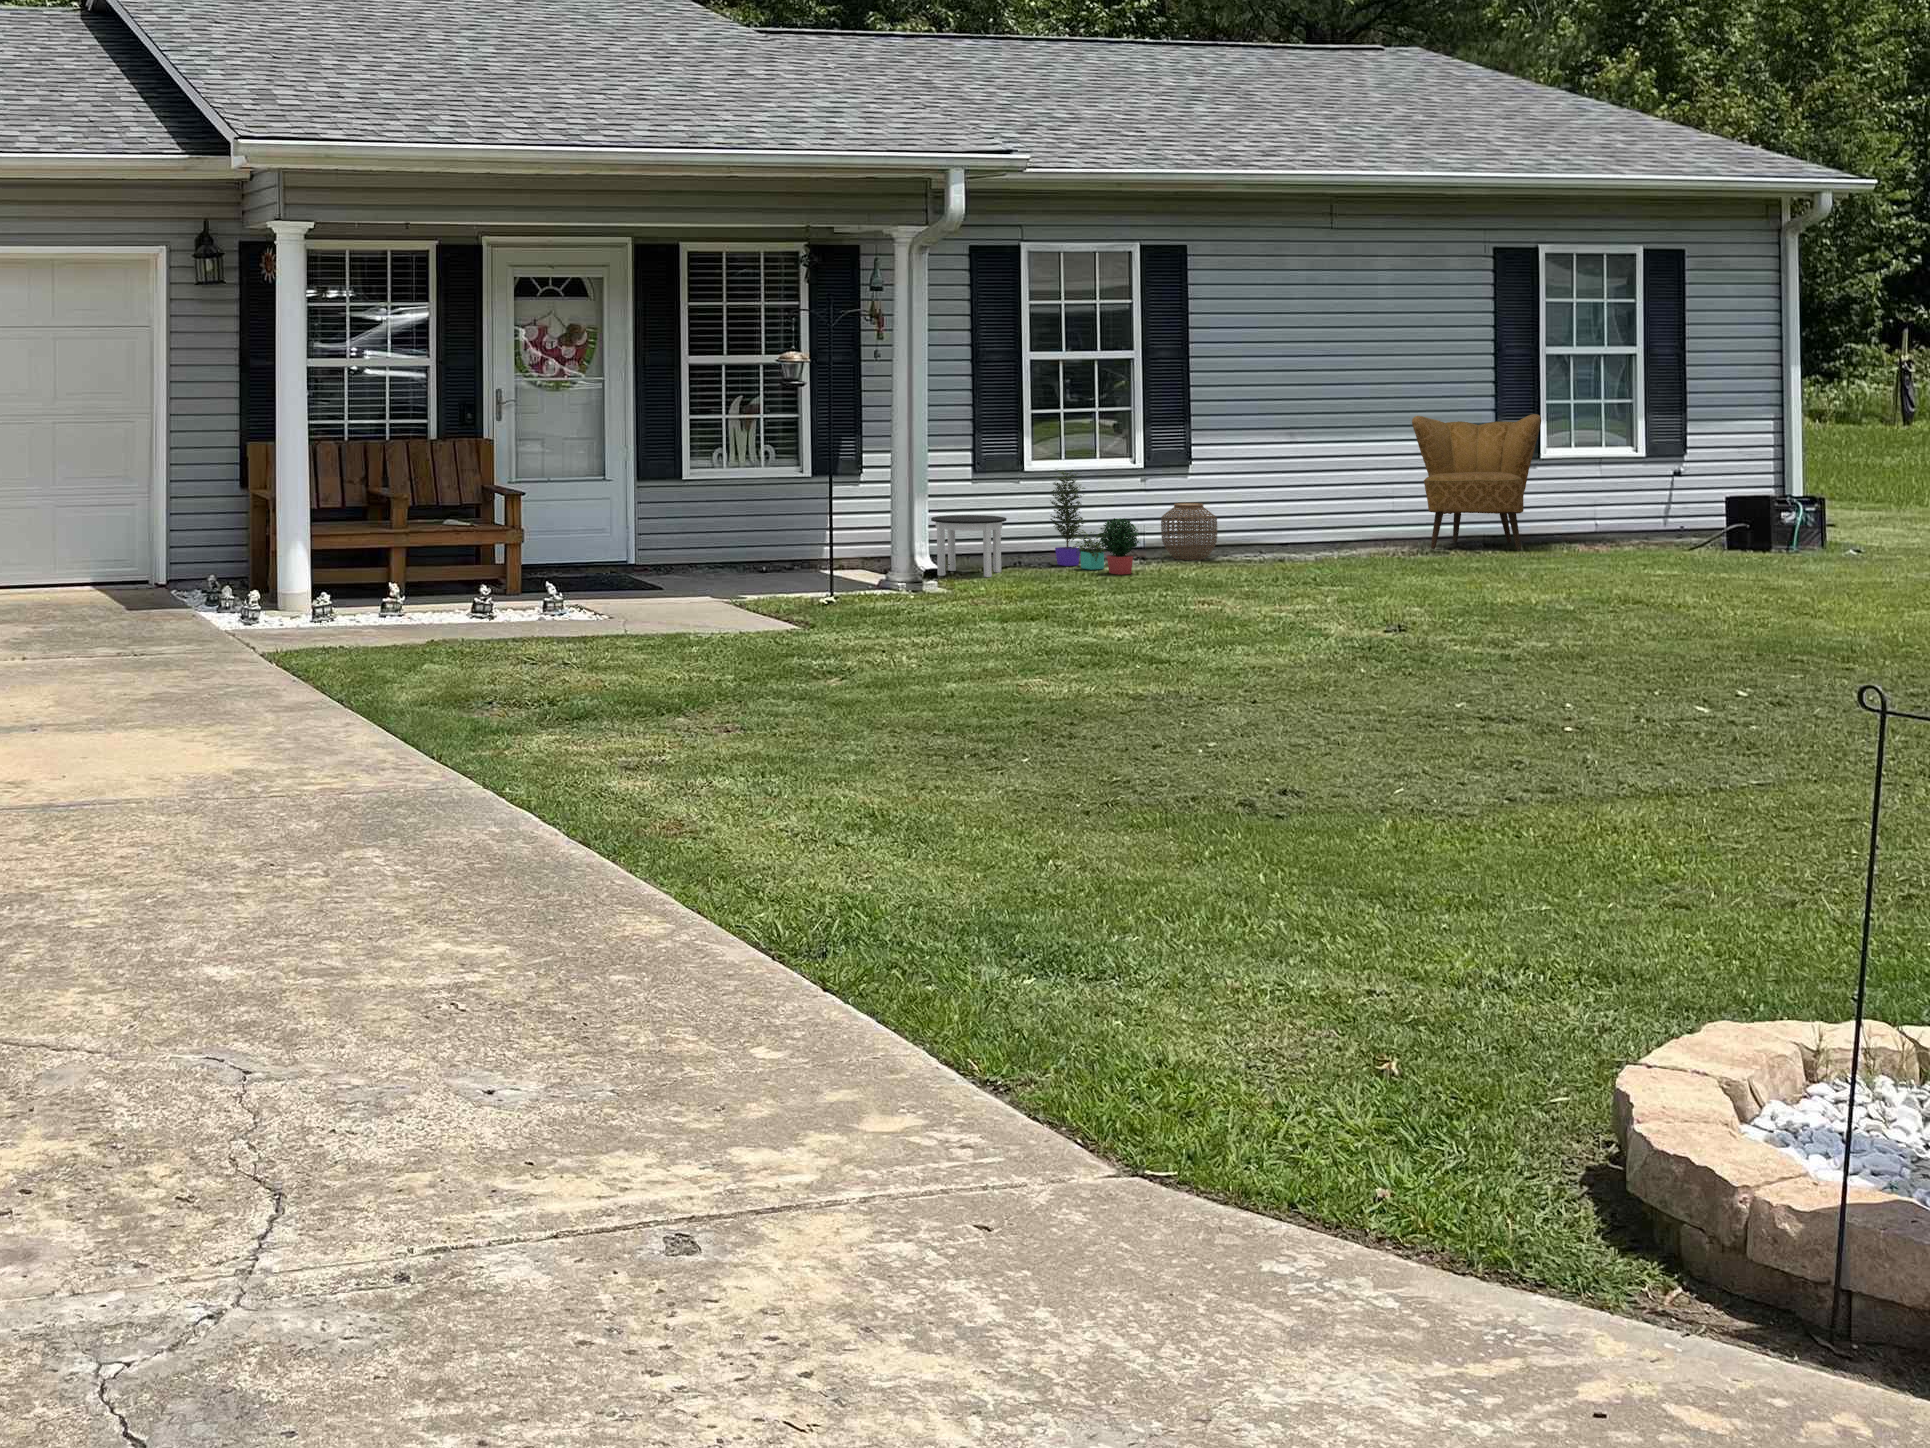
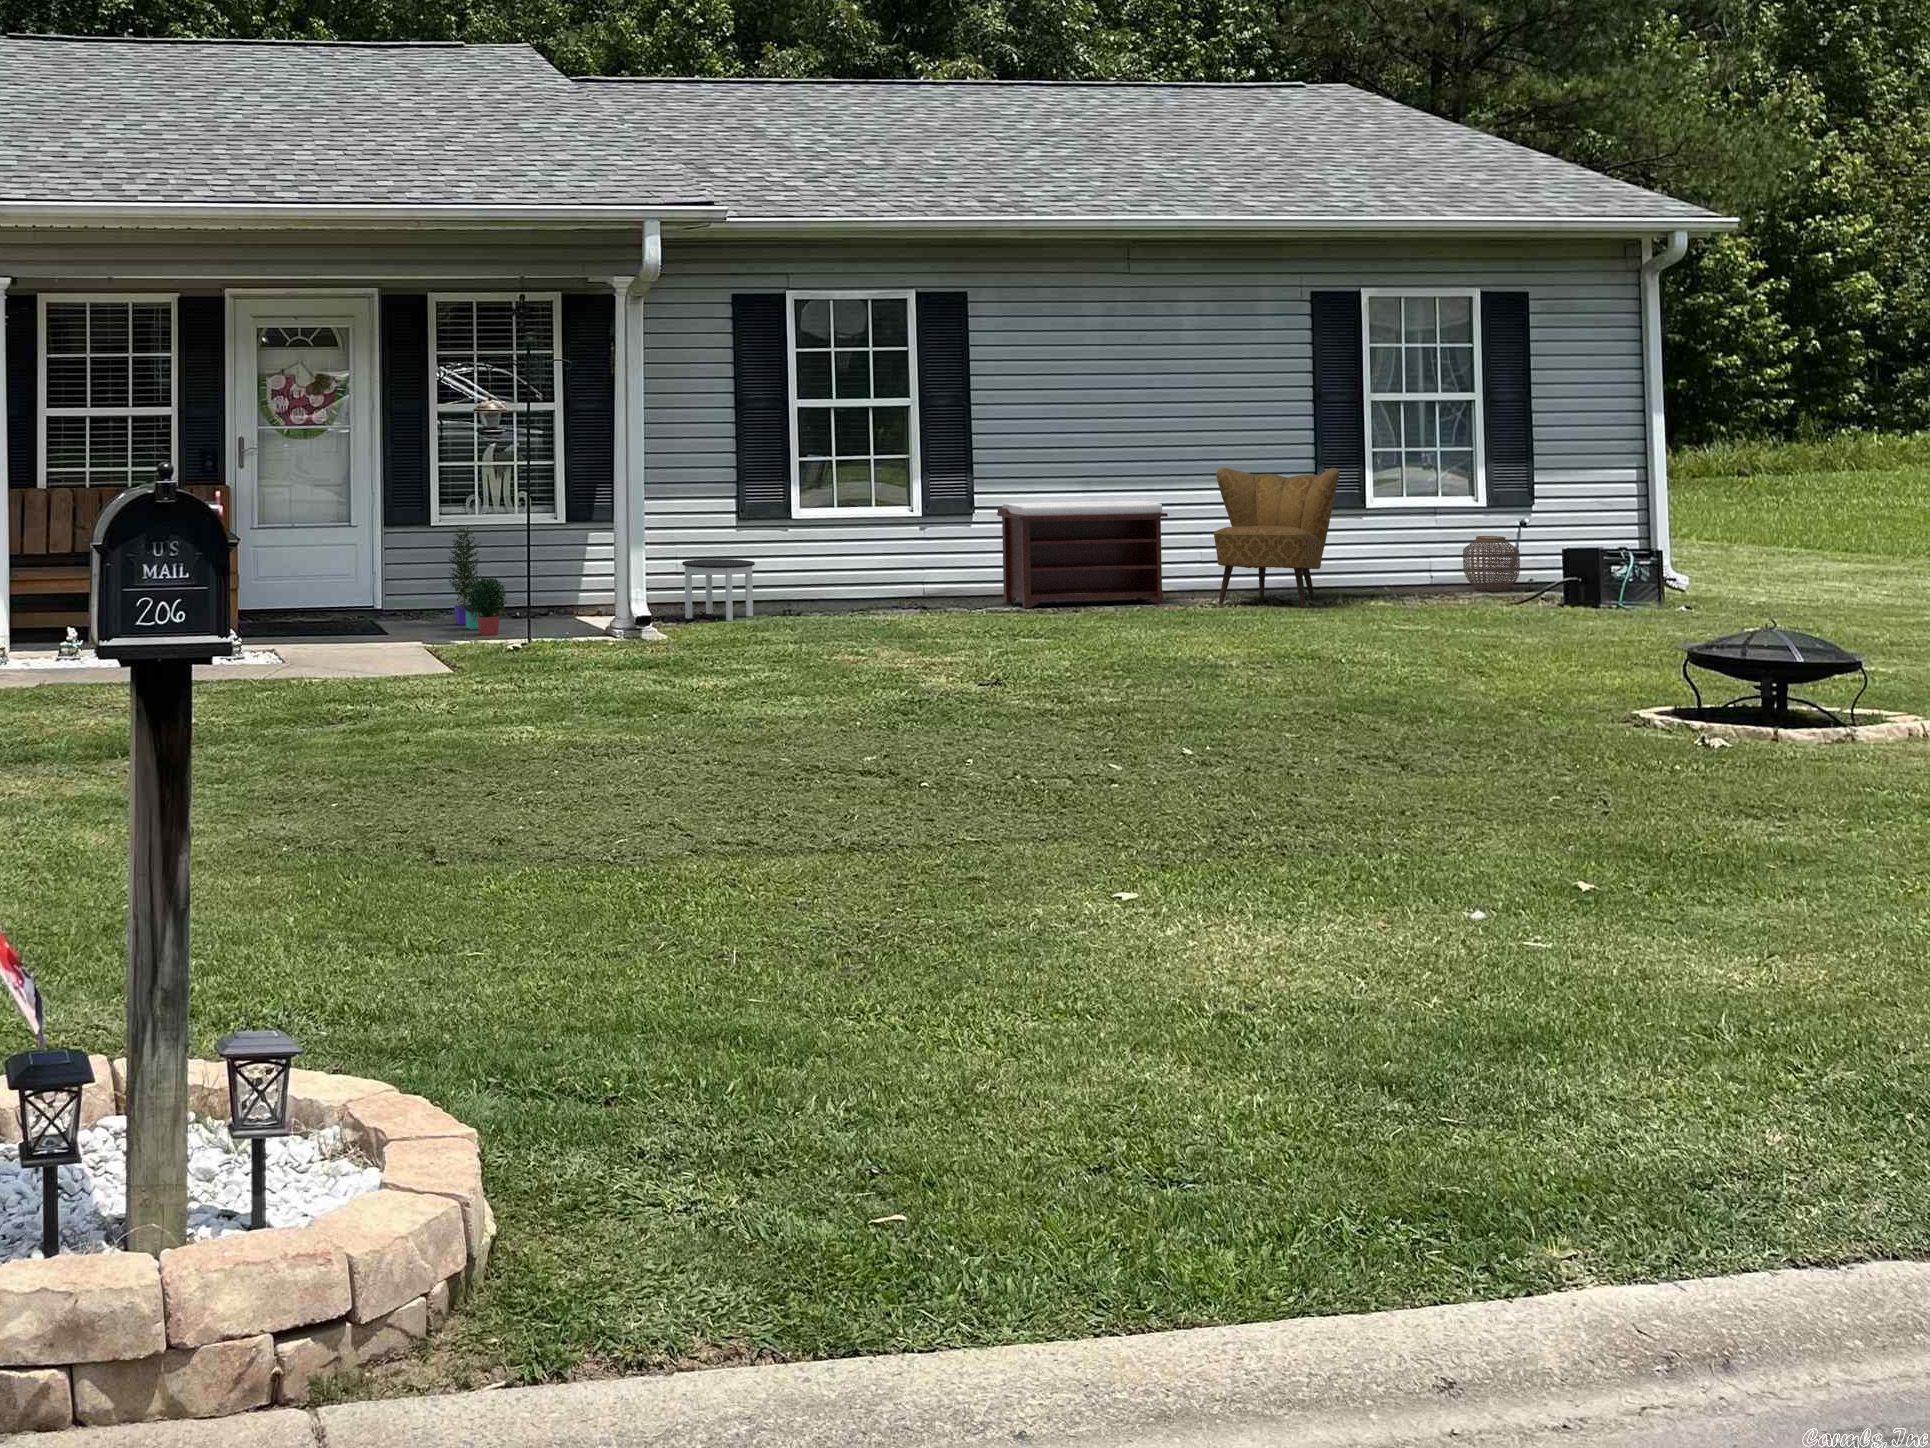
bench: none [1214,449,1383,558] -> present [997,501,1168,608]
potted plant: present [1050,470,1140,575] -> present [448,526,507,635]
woven basket: present [1161,503,1217,560] -> present [1463,536,1520,591]

